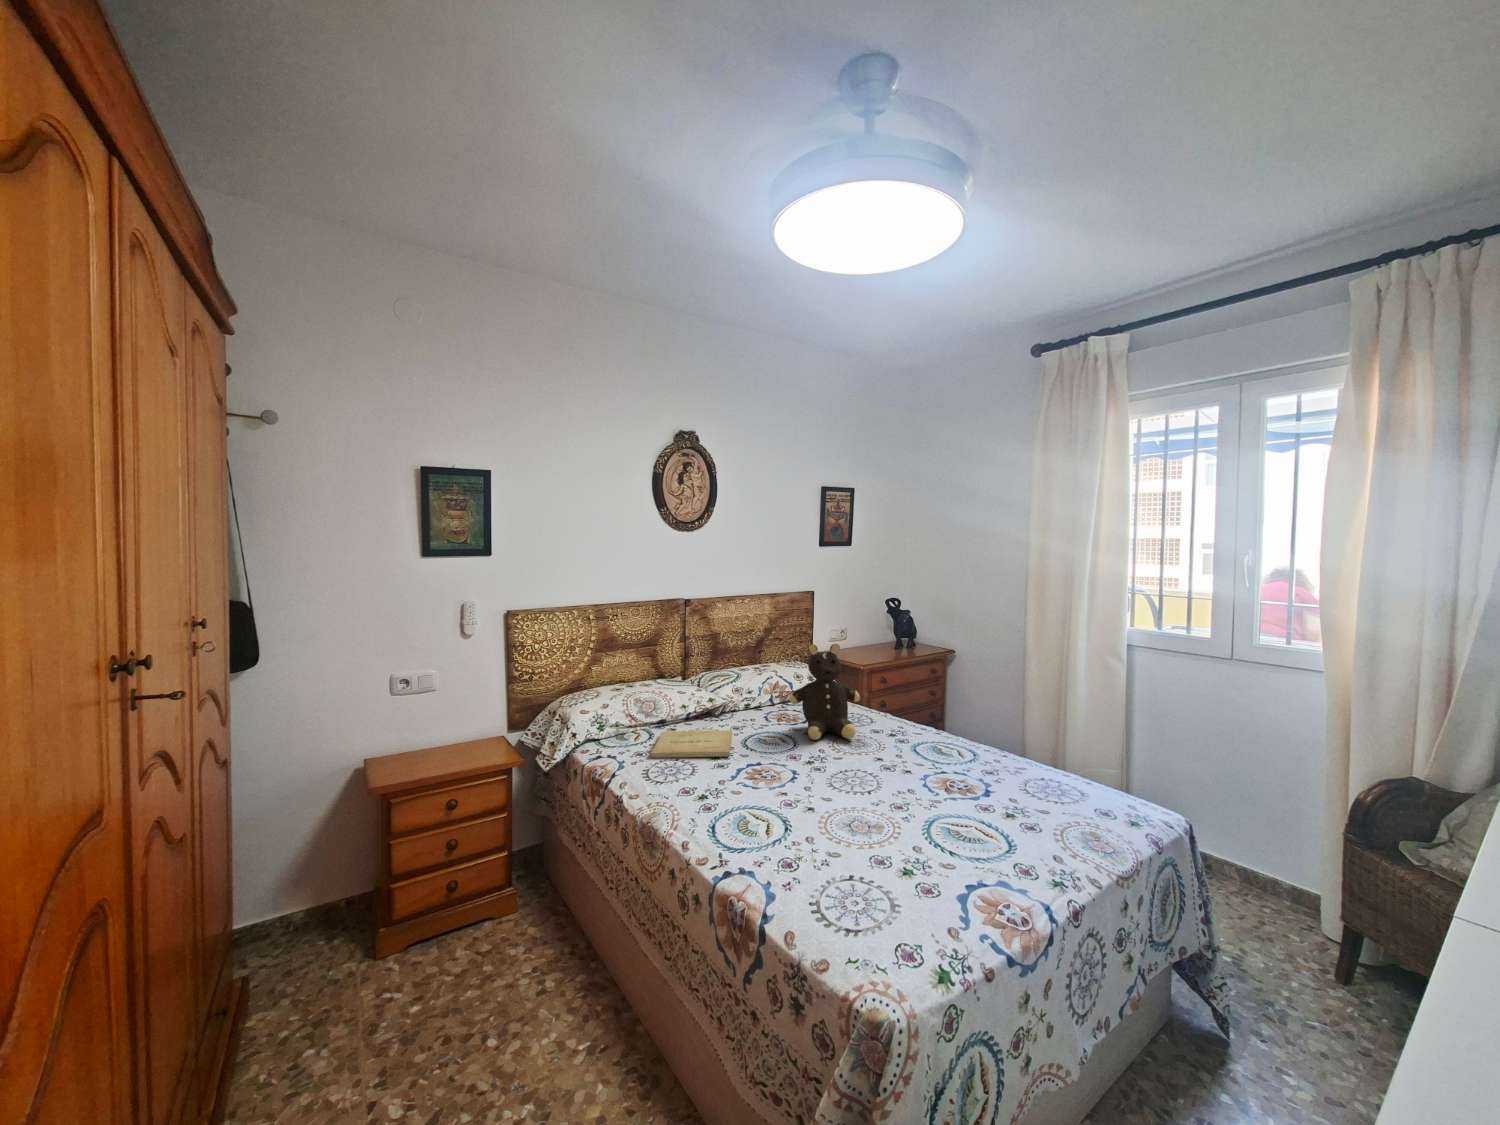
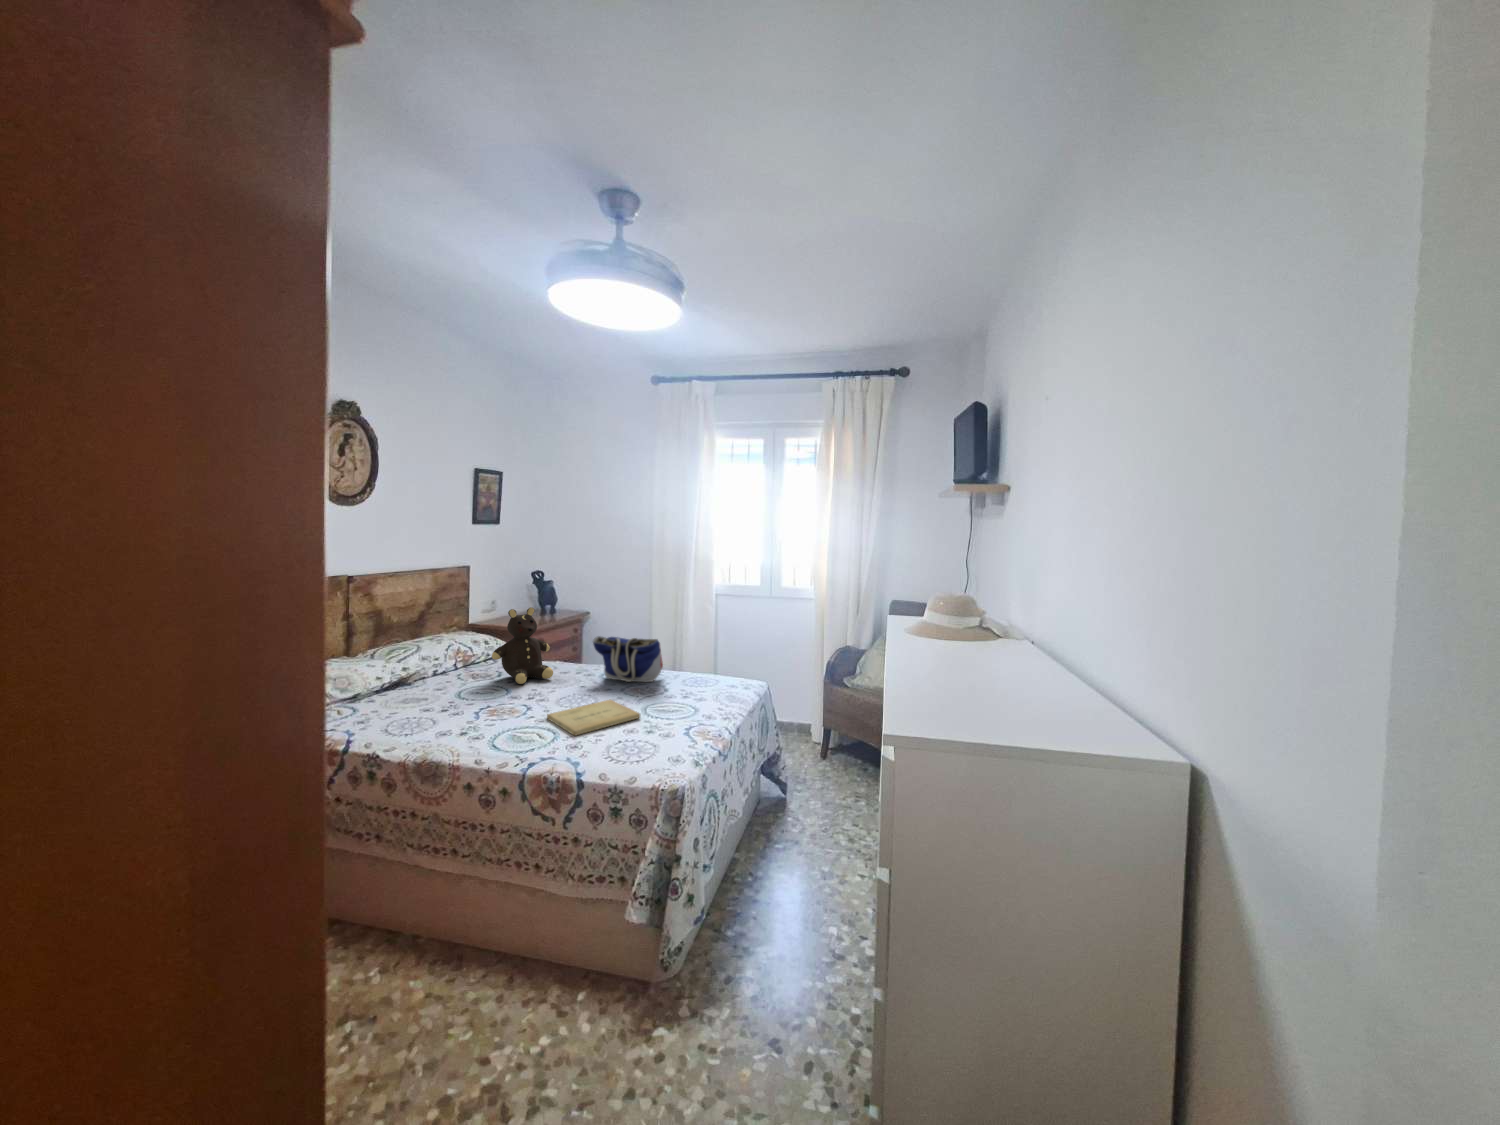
tote bag: none [901,692,1008,776] -> present [593,636,663,682]
book: present [651,731,732,758] -> present [547,700,640,735]

